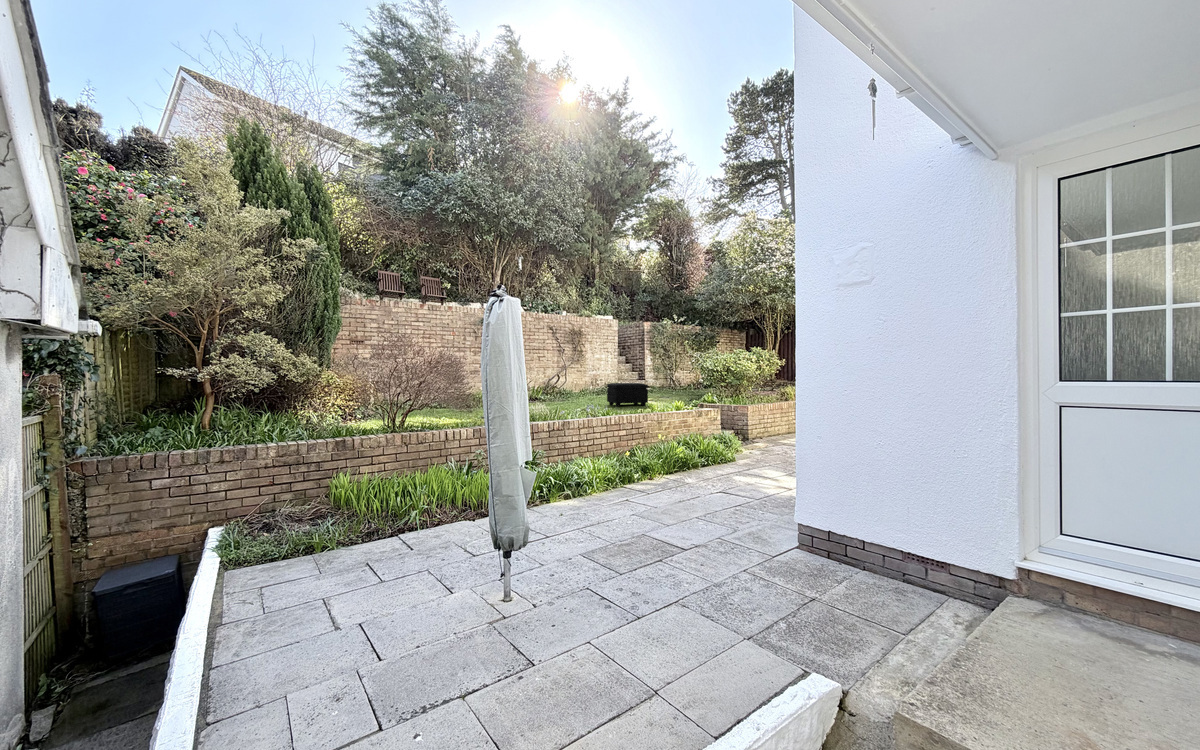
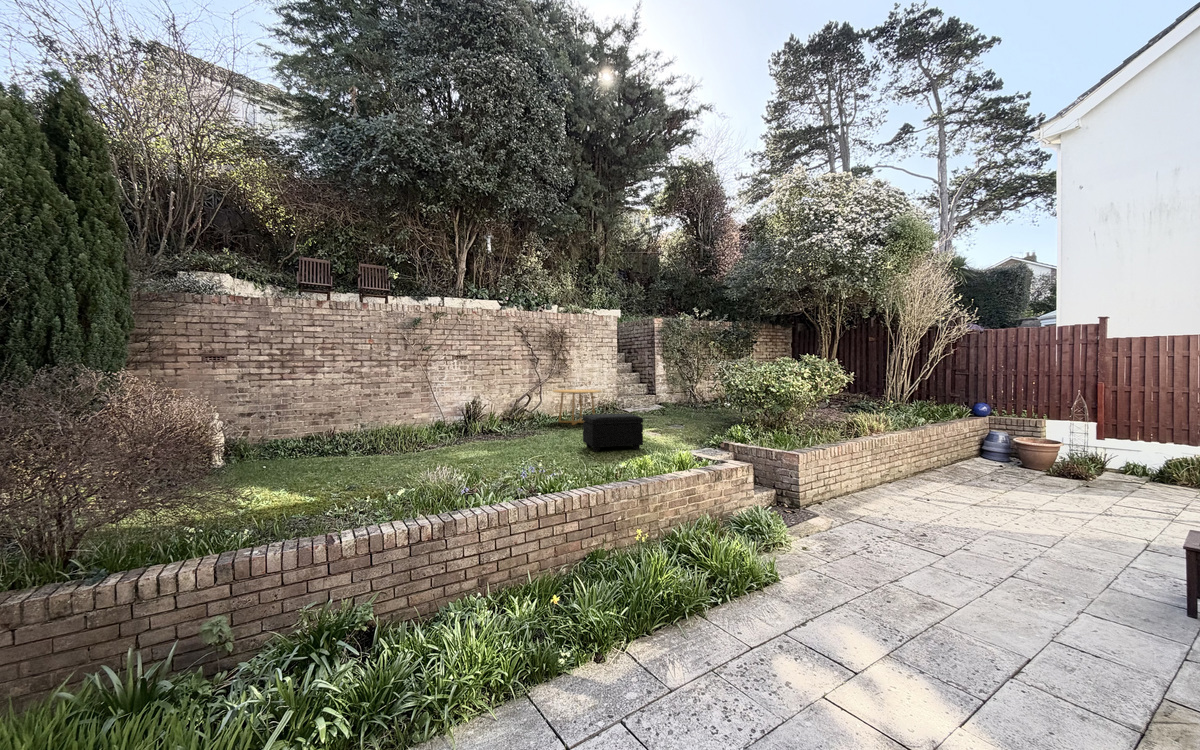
round table: none [575,372,610,396] -> present [553,389,601,425]

